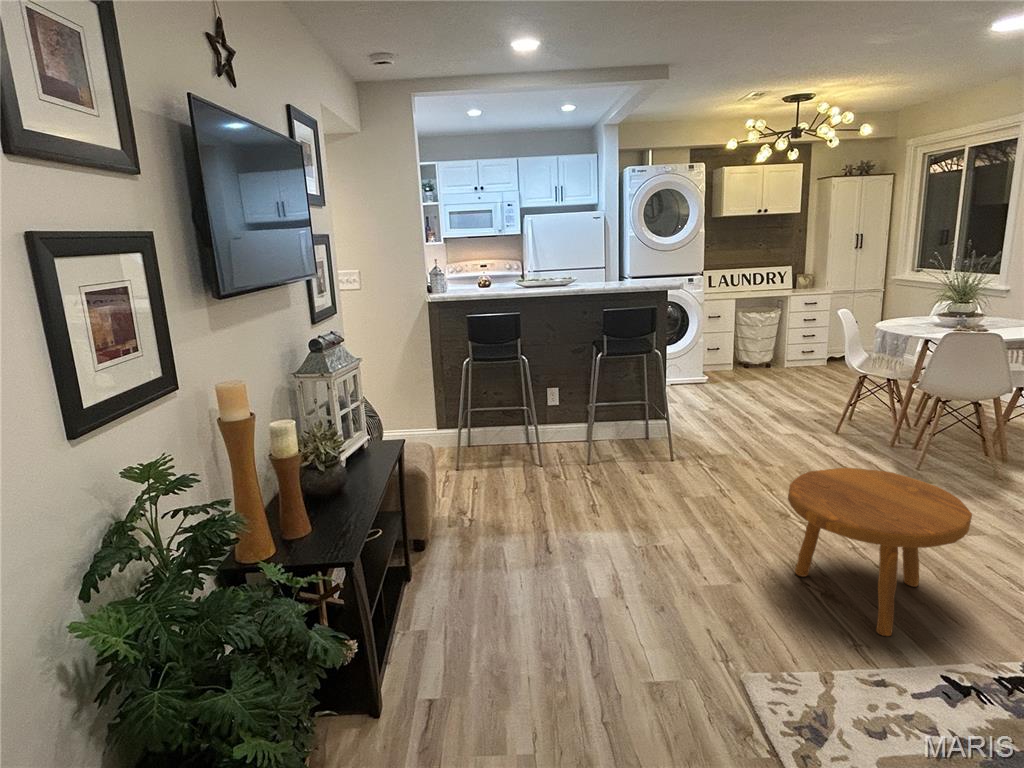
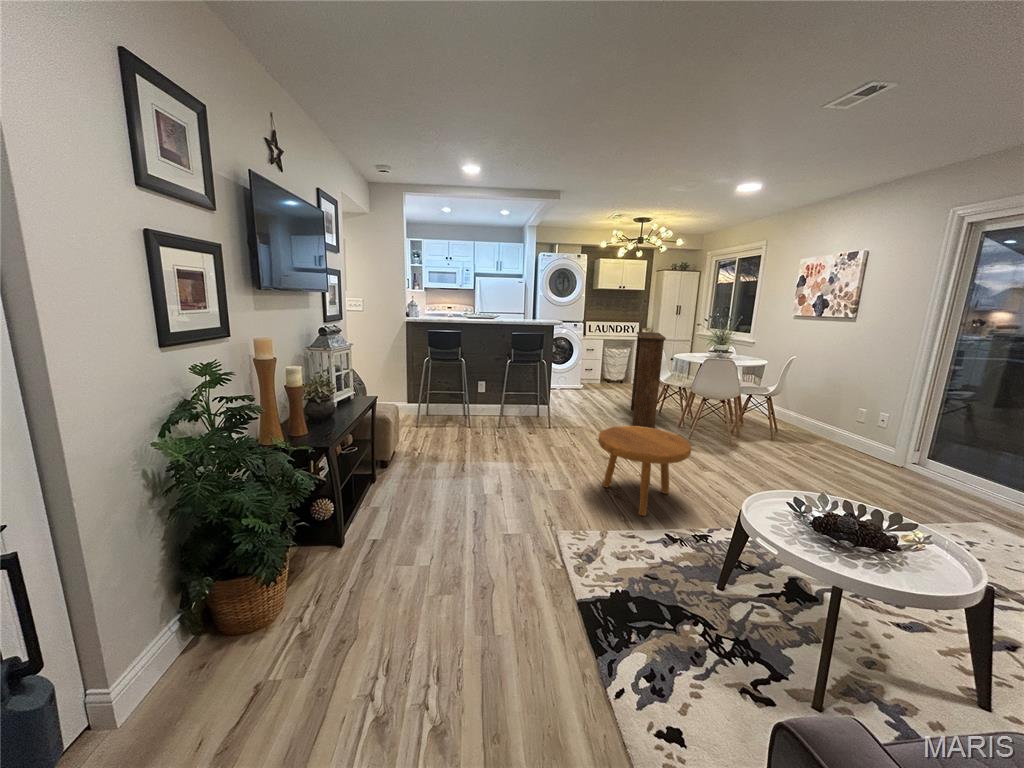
bookshelf: none [798,288,867,453] -> present [631,332,666,428]

